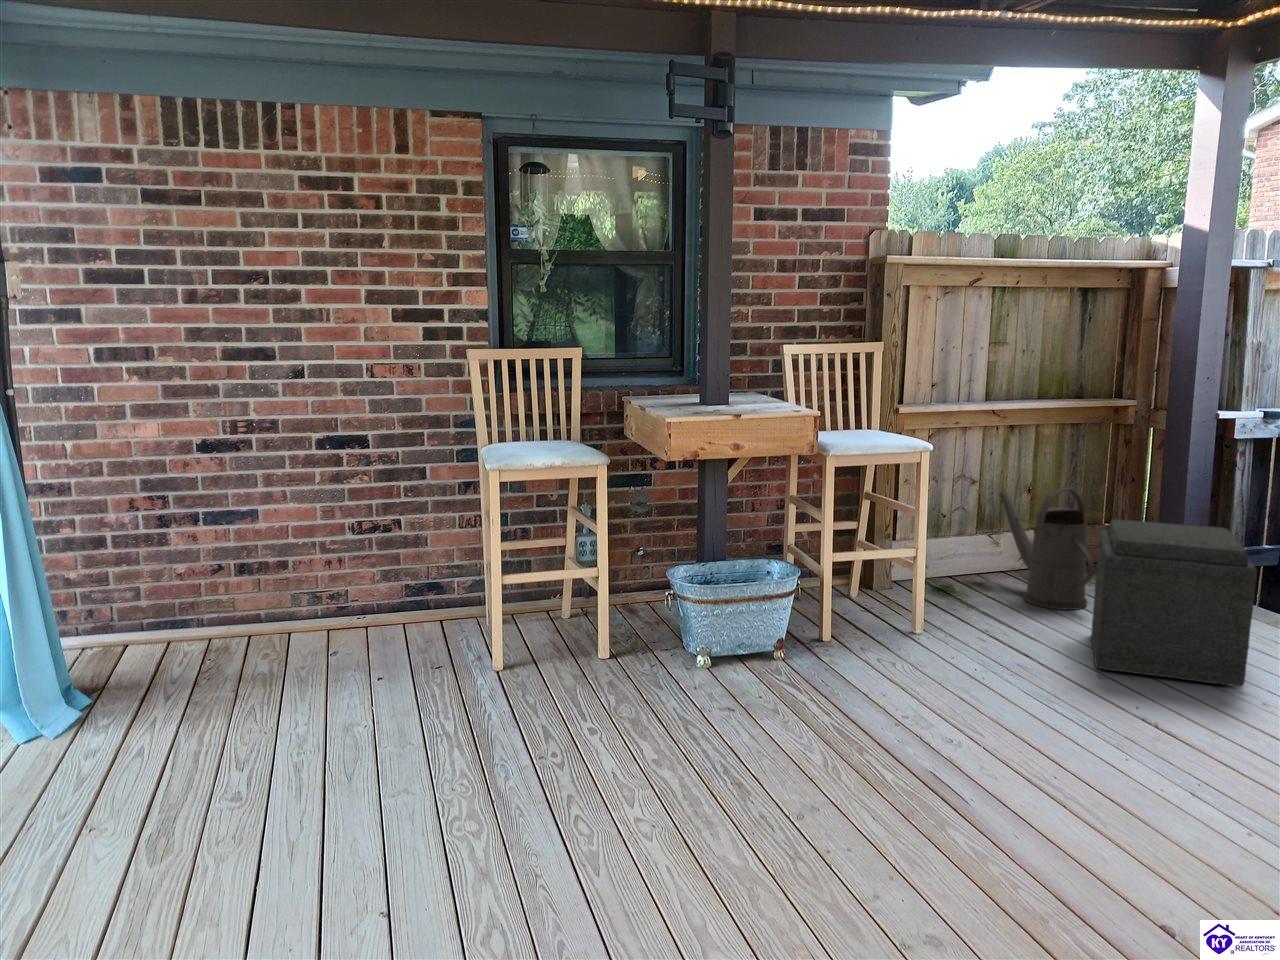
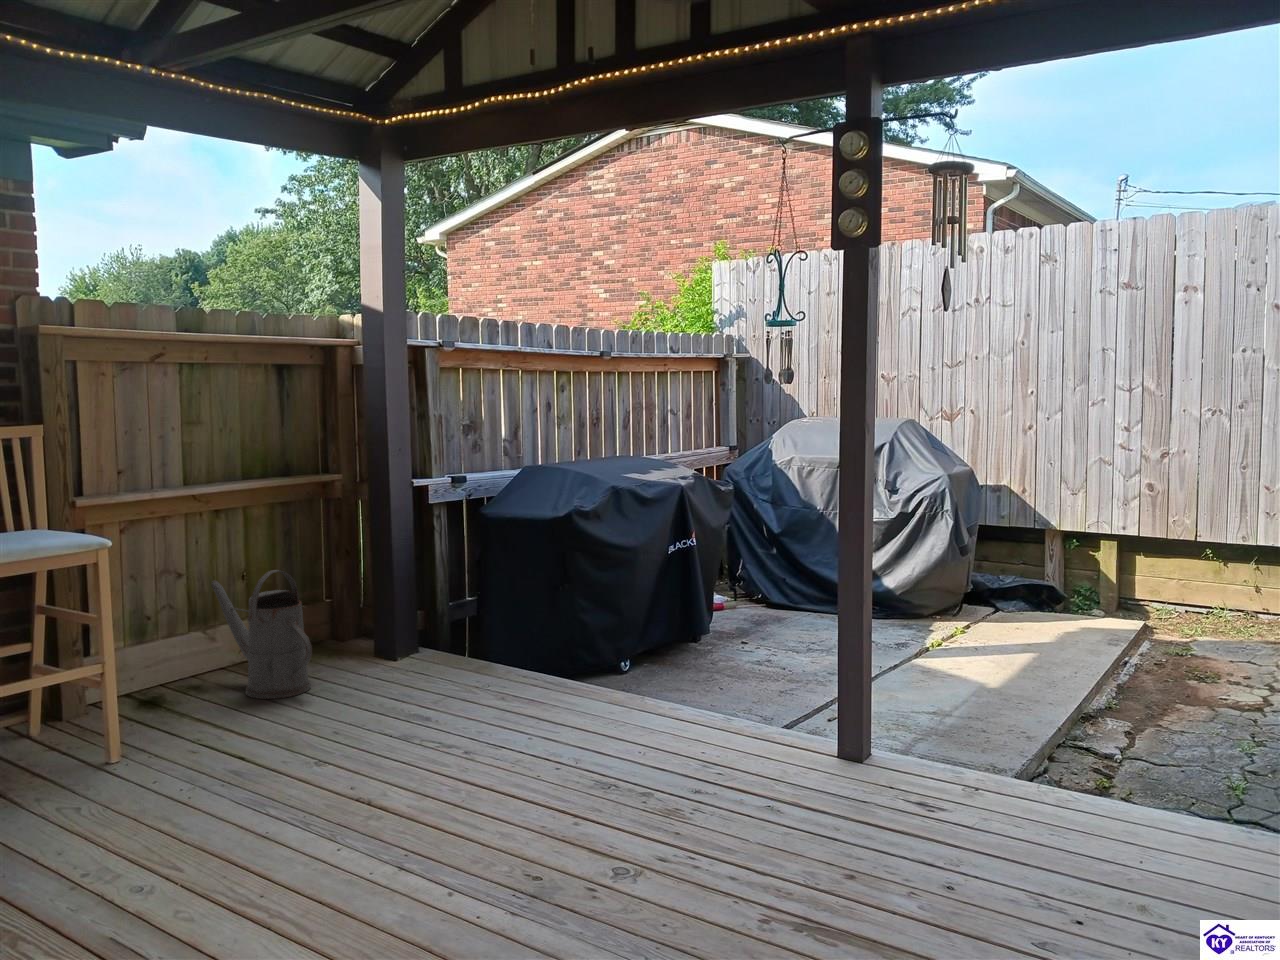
ottoman: present [1091,519,1257,686] -> none [308,590,449,755]

